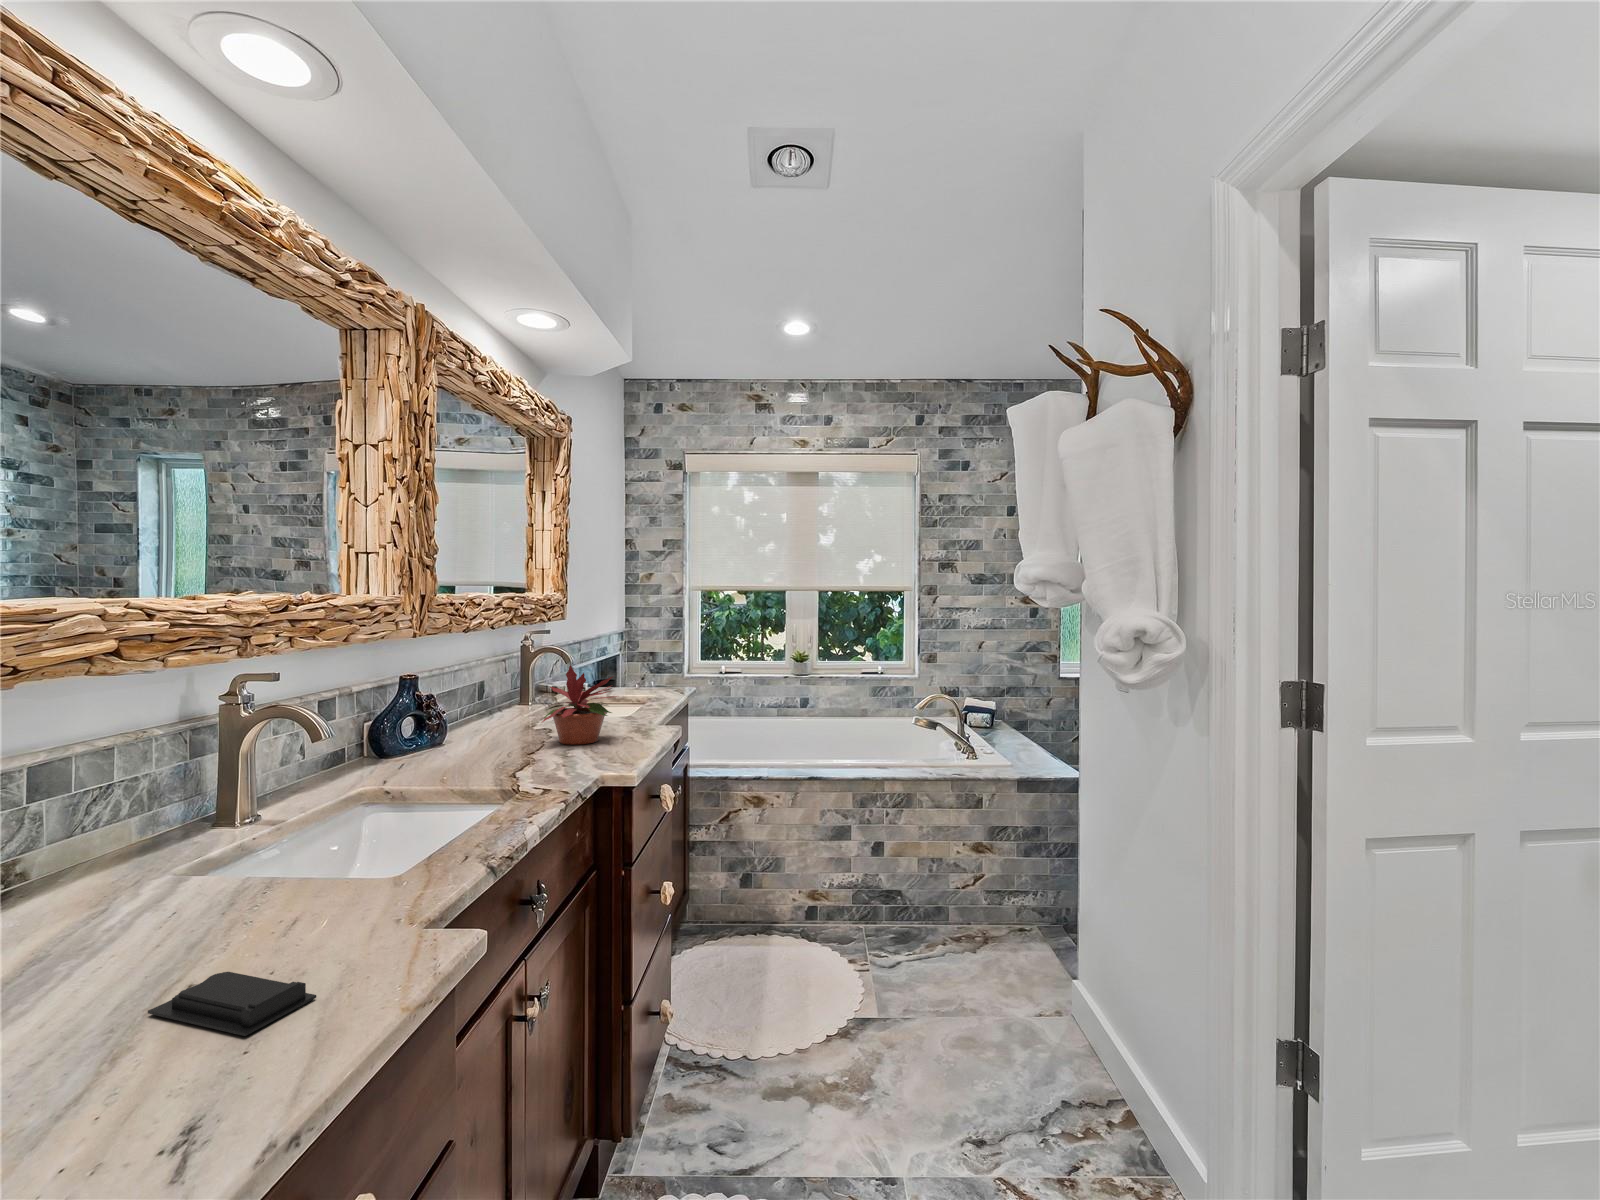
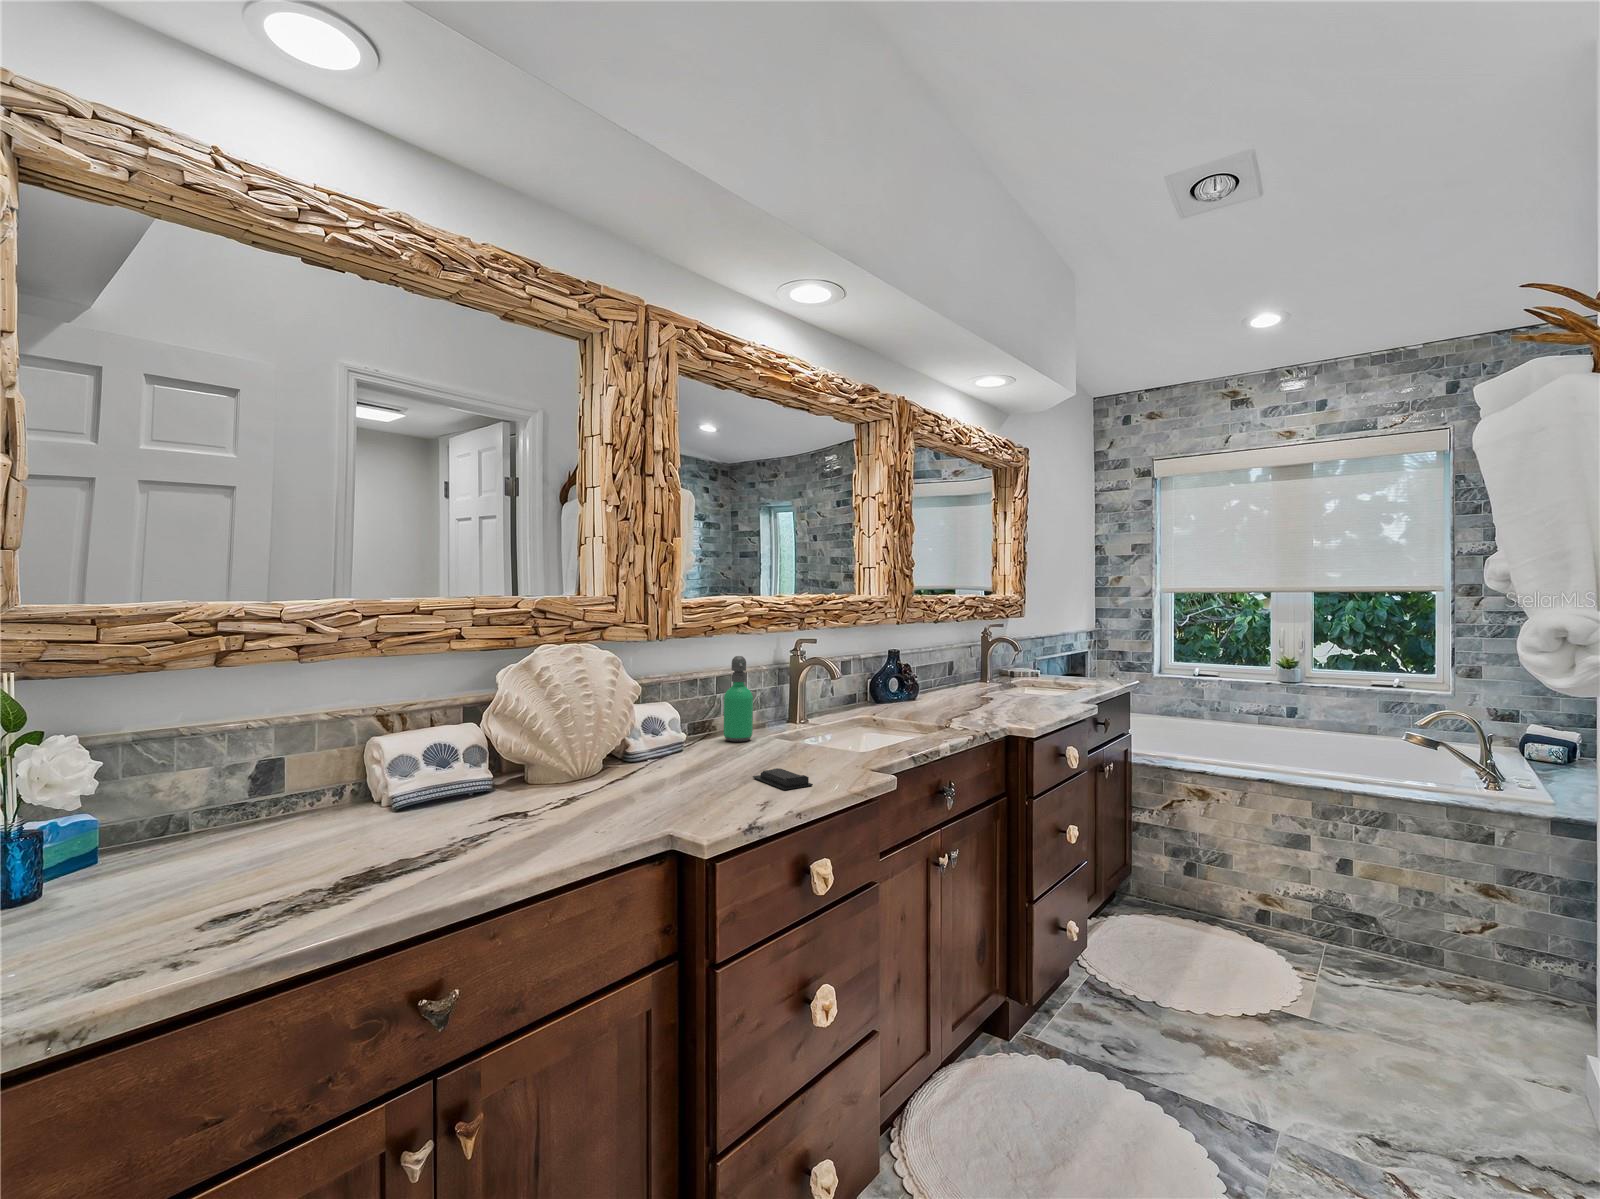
potted plant: present [542,665,616,745] -> none [976,648,1047,710]
soap dispenser: none [57,720,138,900] -> present [724,656,753,742]

